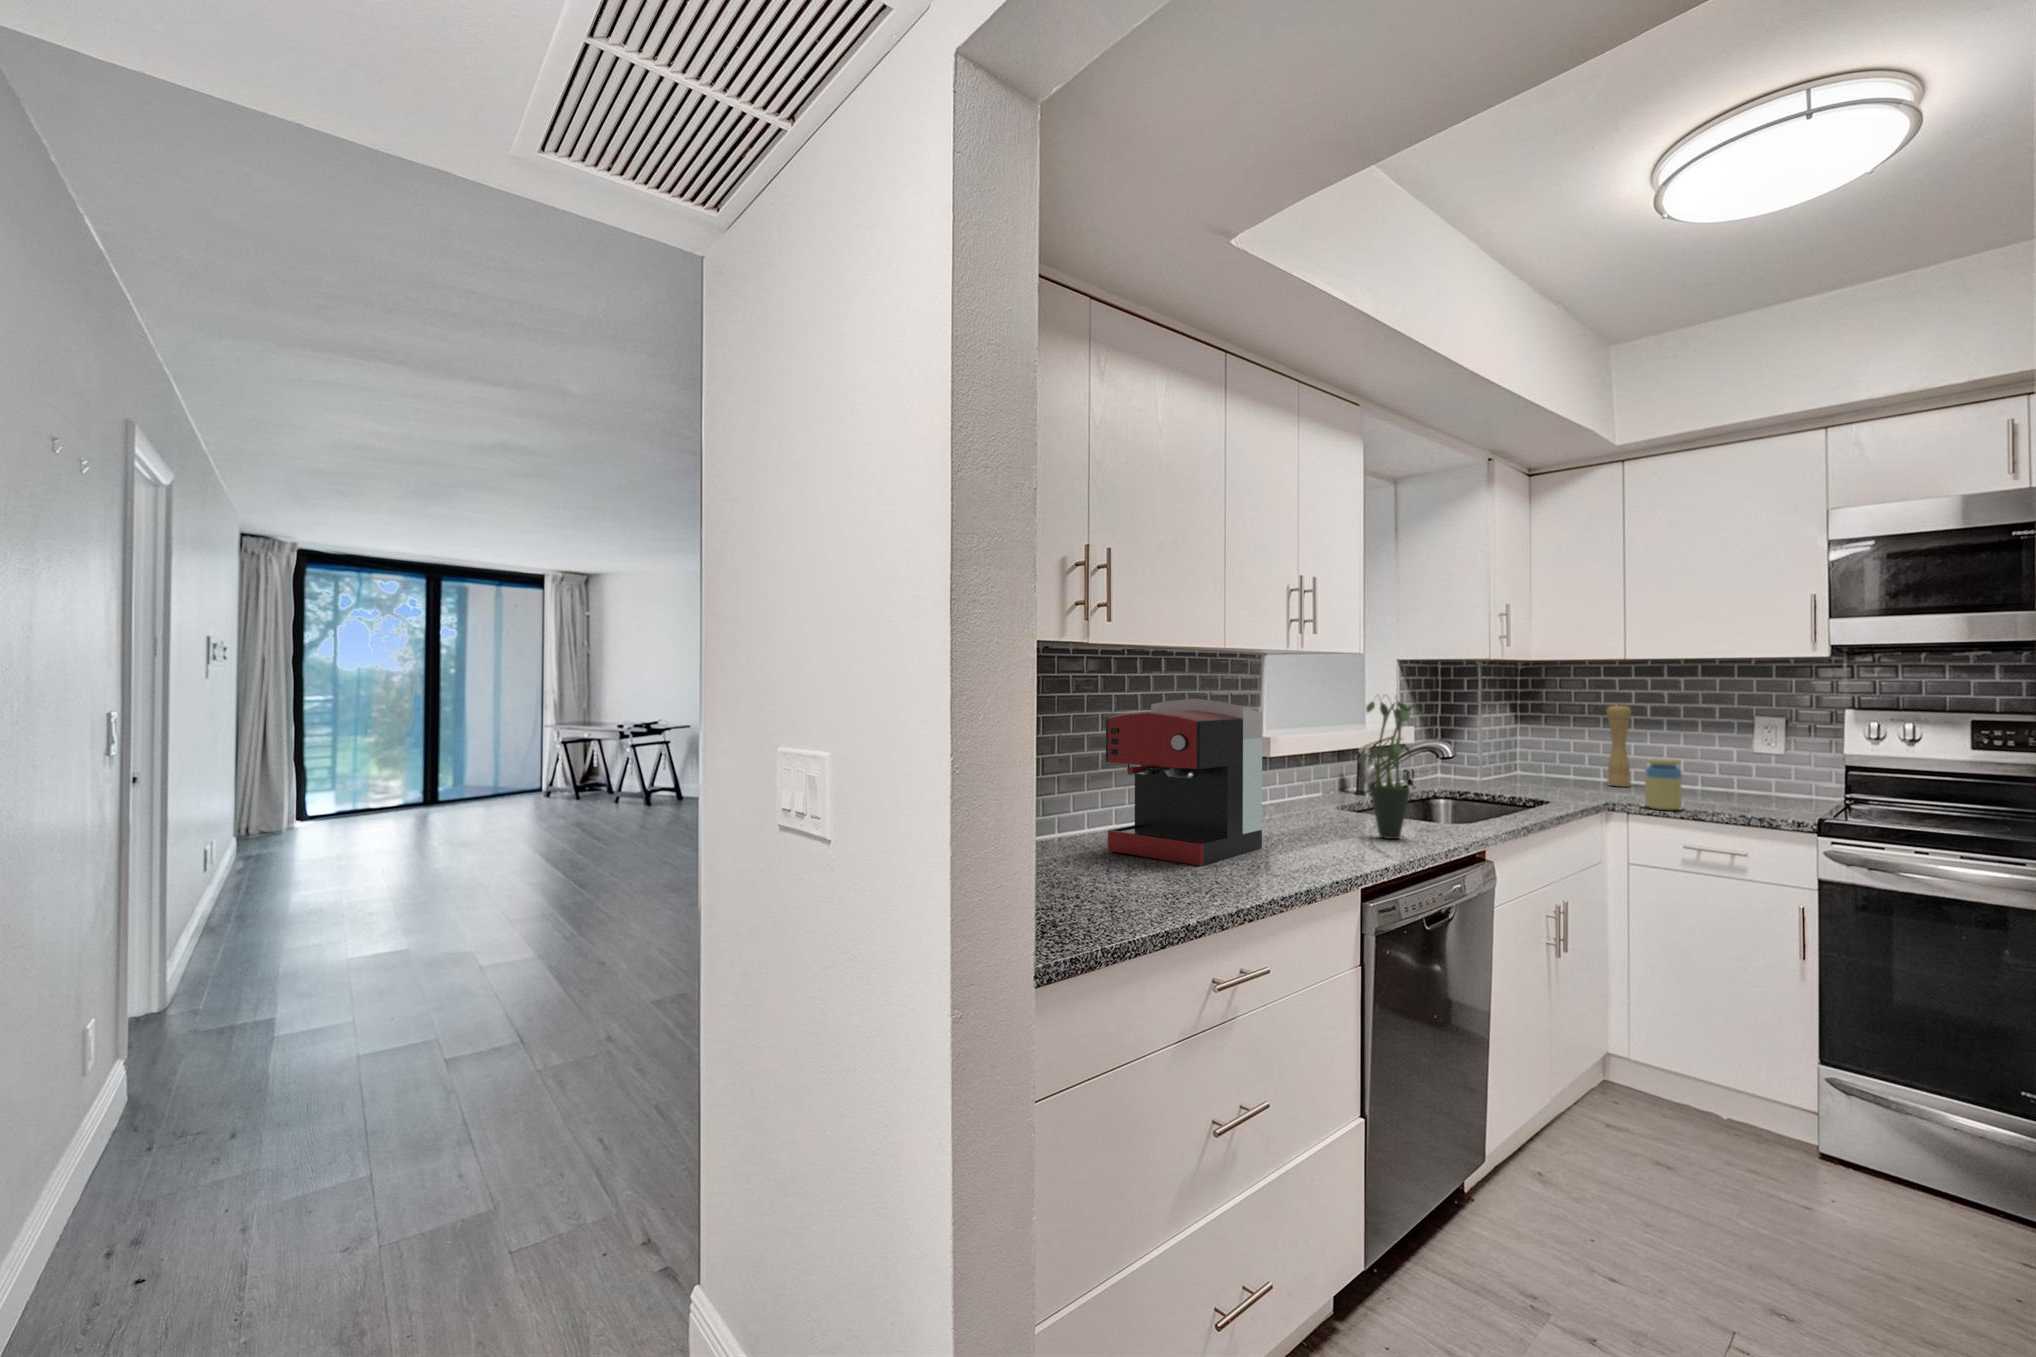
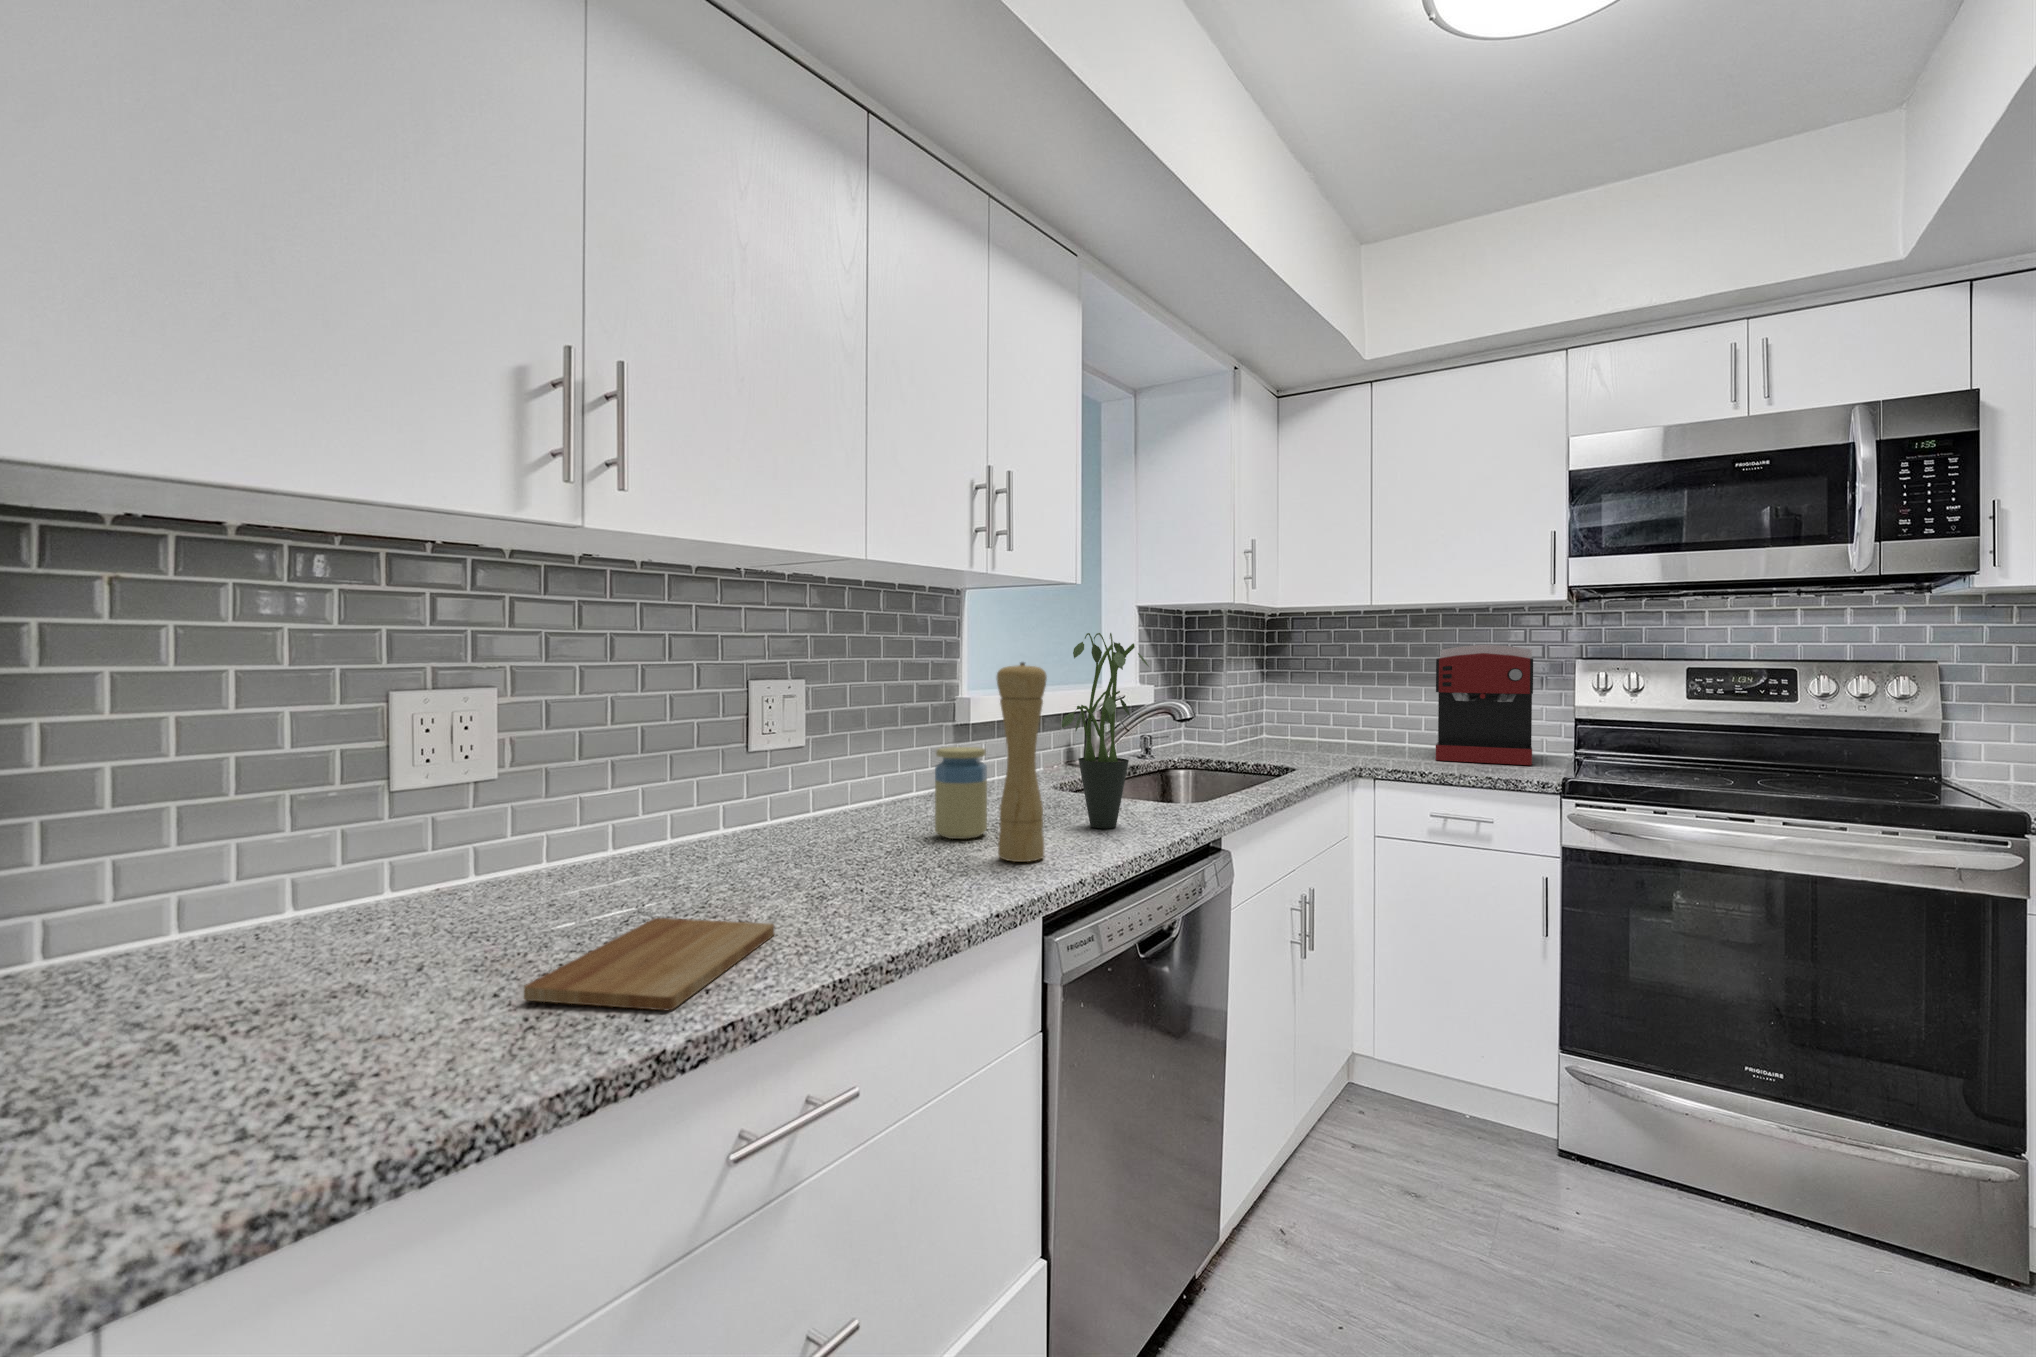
coffee maker: present [1106,699,1262,866] -> present [1436,645,1533,765]
pepper mill: present [1607,705,1631,787] -> present [997,662,1047,862]
jar: present [1645,759,1681,810] -> present [935,747,987,839]
cutting board: none [1101,871,1205,909] -> present [524,918,774,1011]

